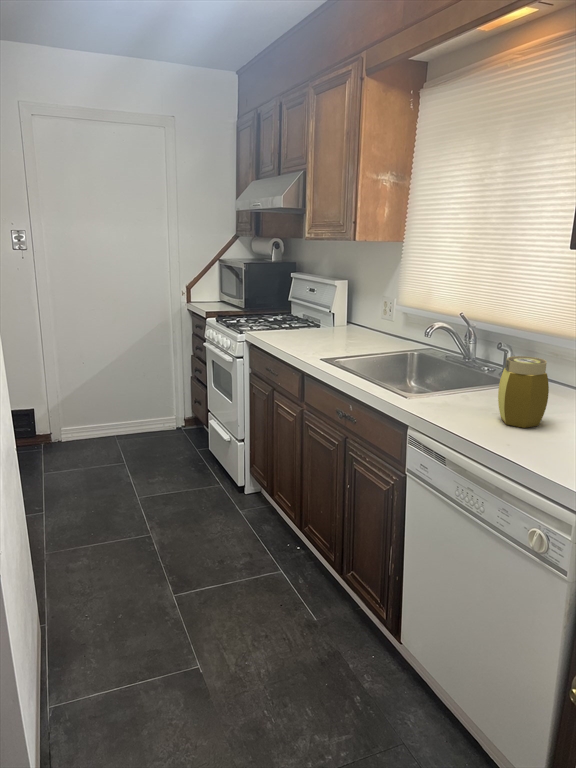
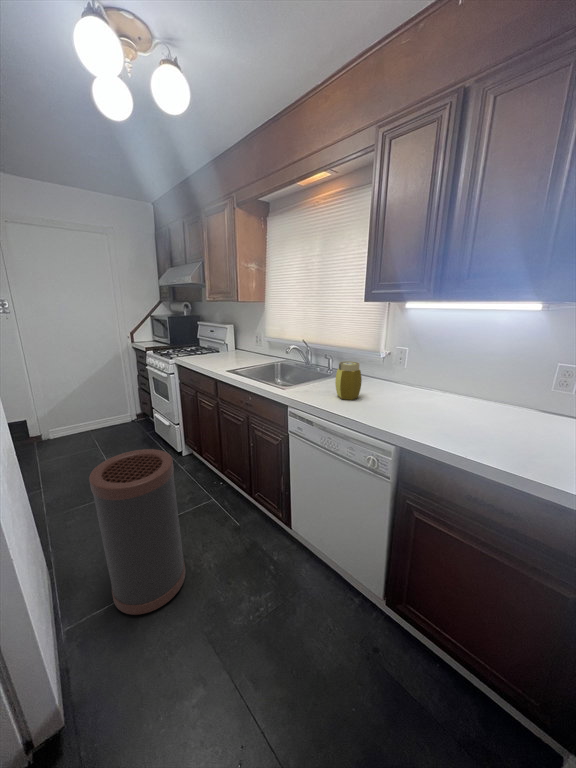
trash can: none [100,468,220,713] -> present [89,449,185,615]

